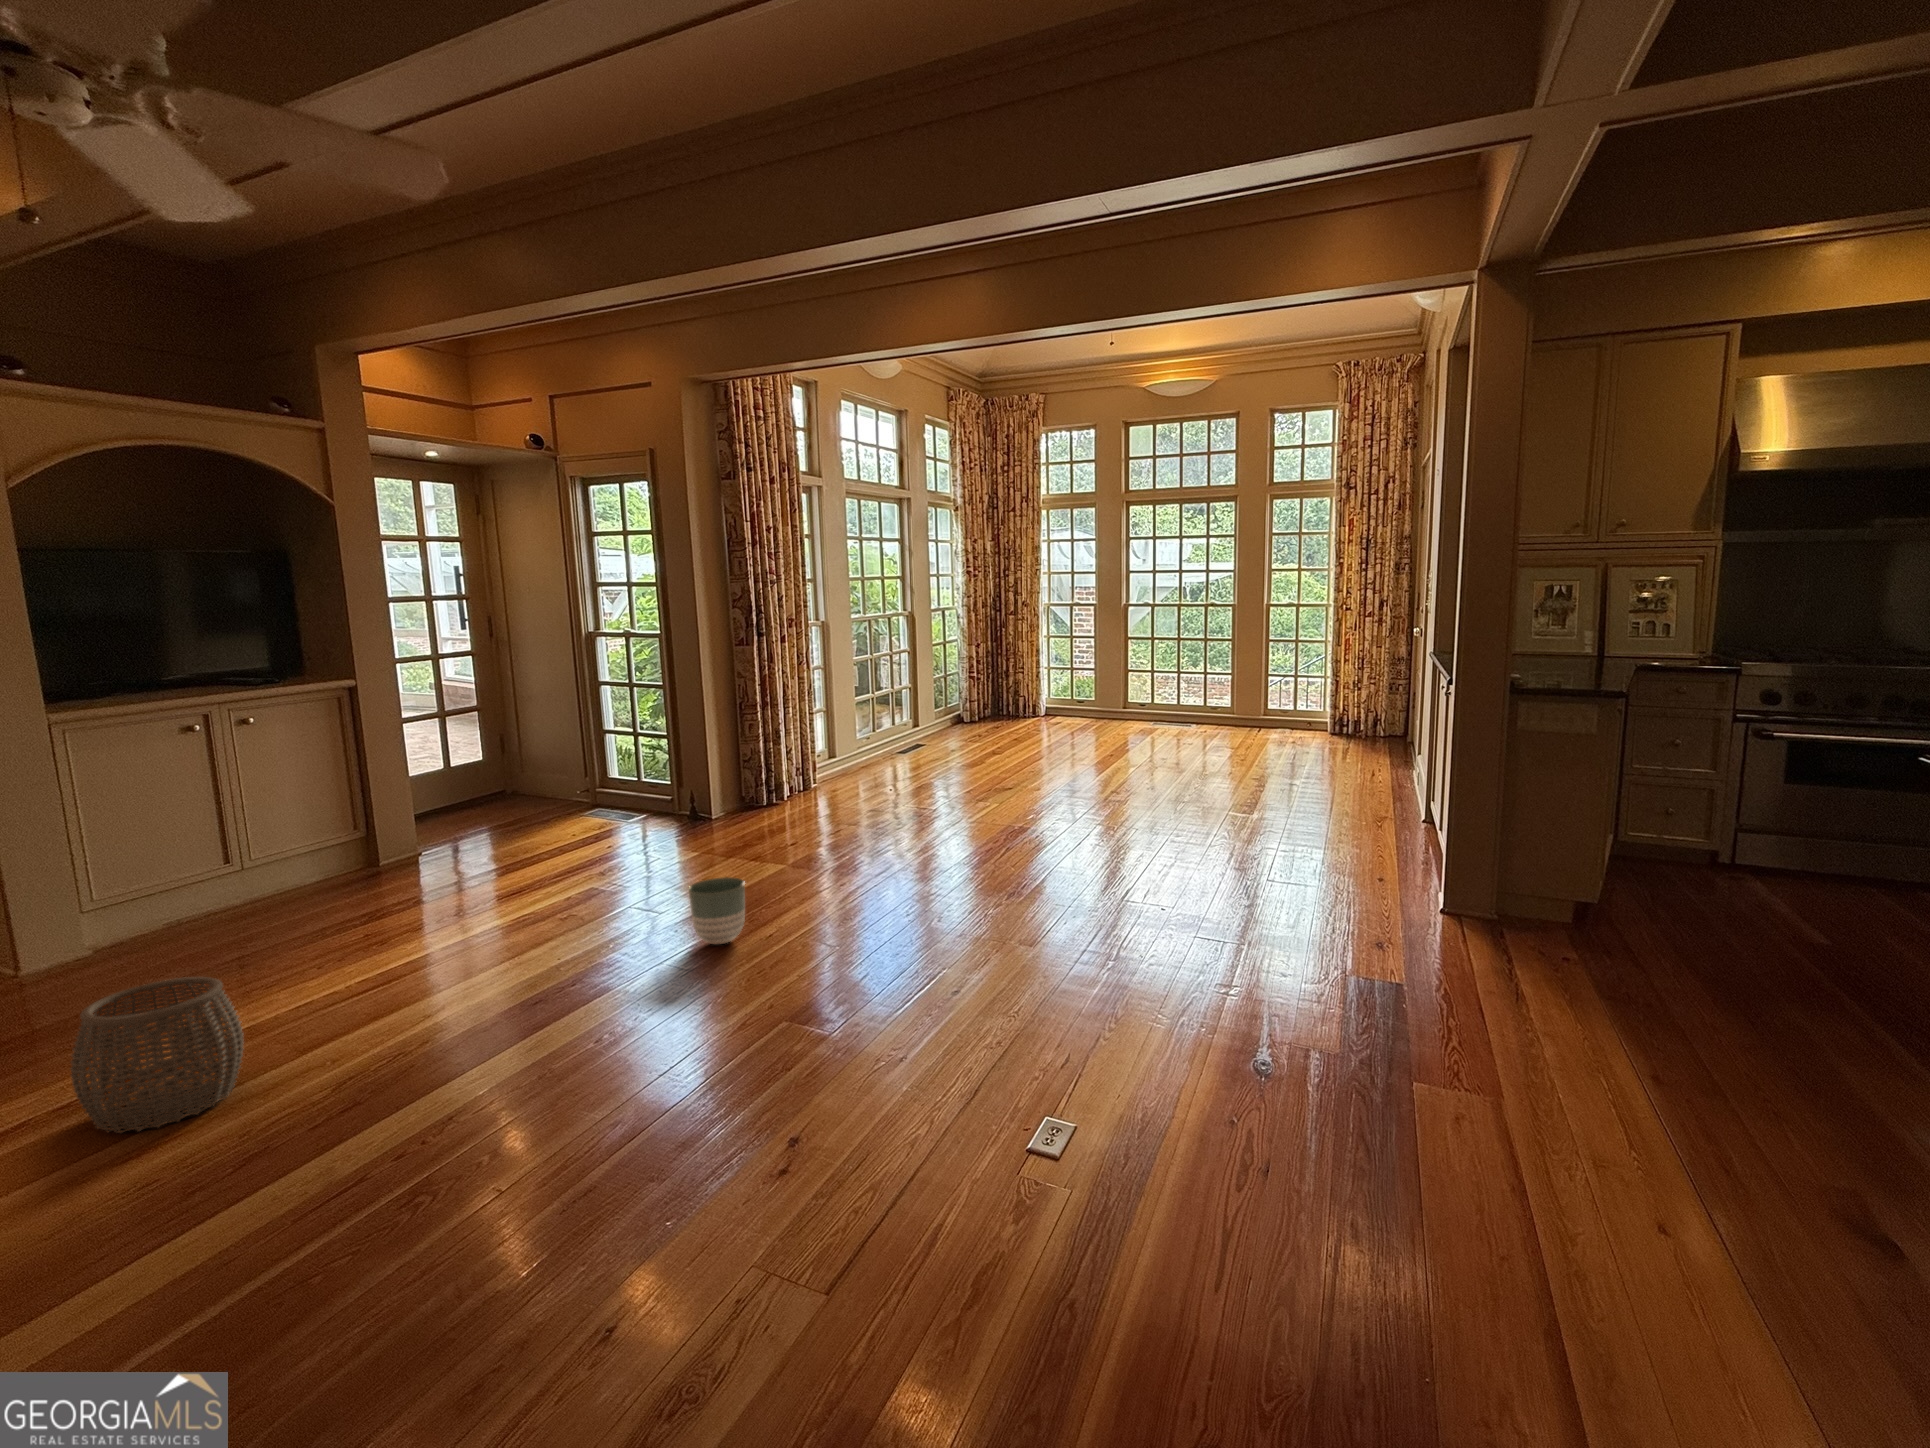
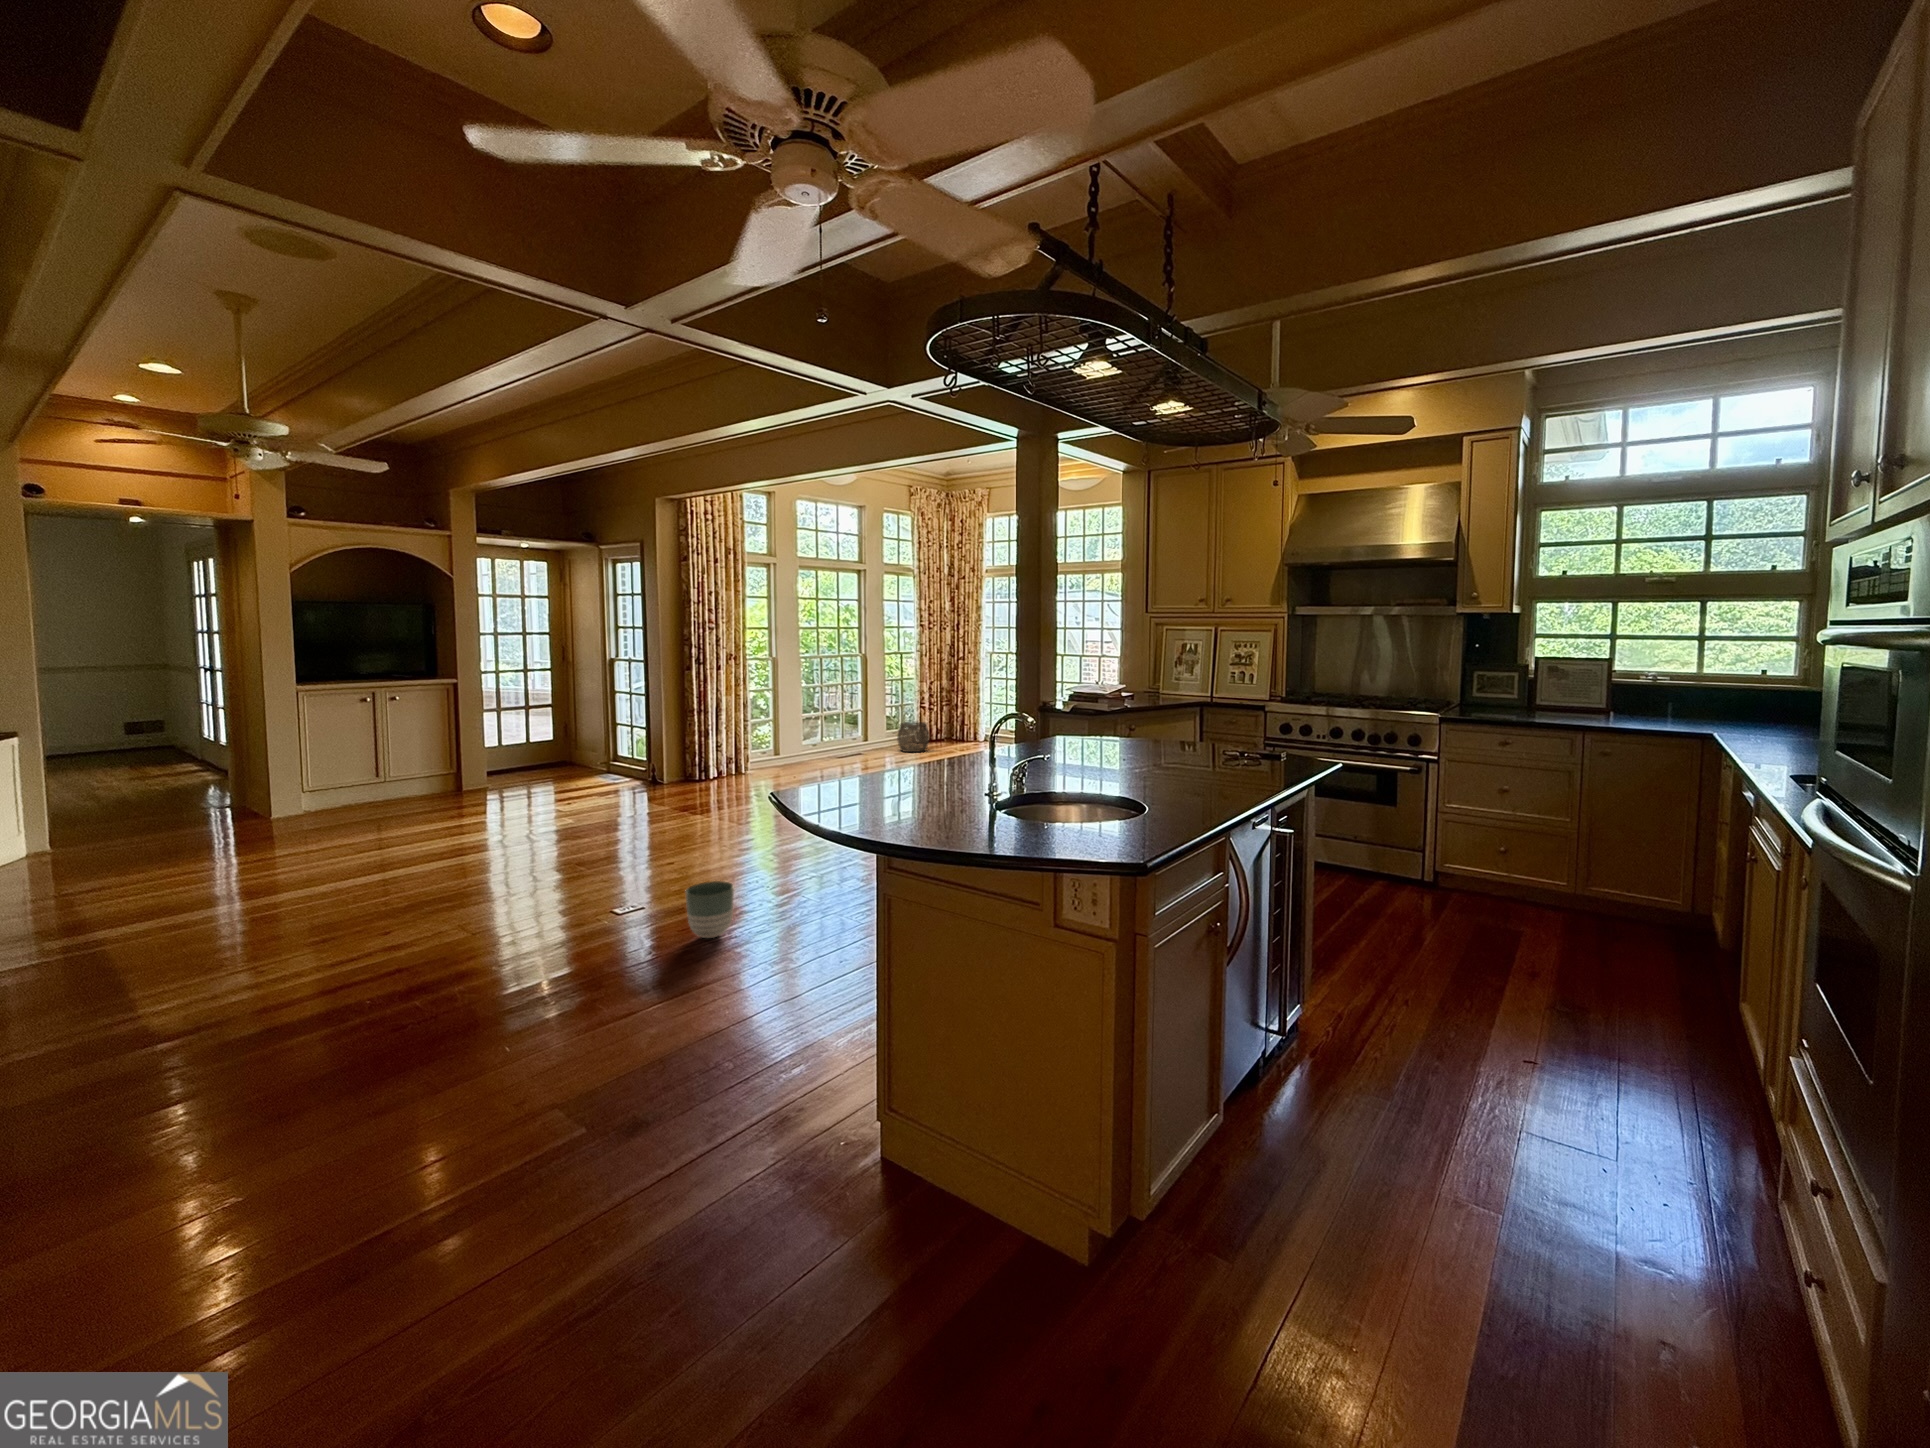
woven basket: present [71,977,244,1133] -> present [897,722,930,752]

